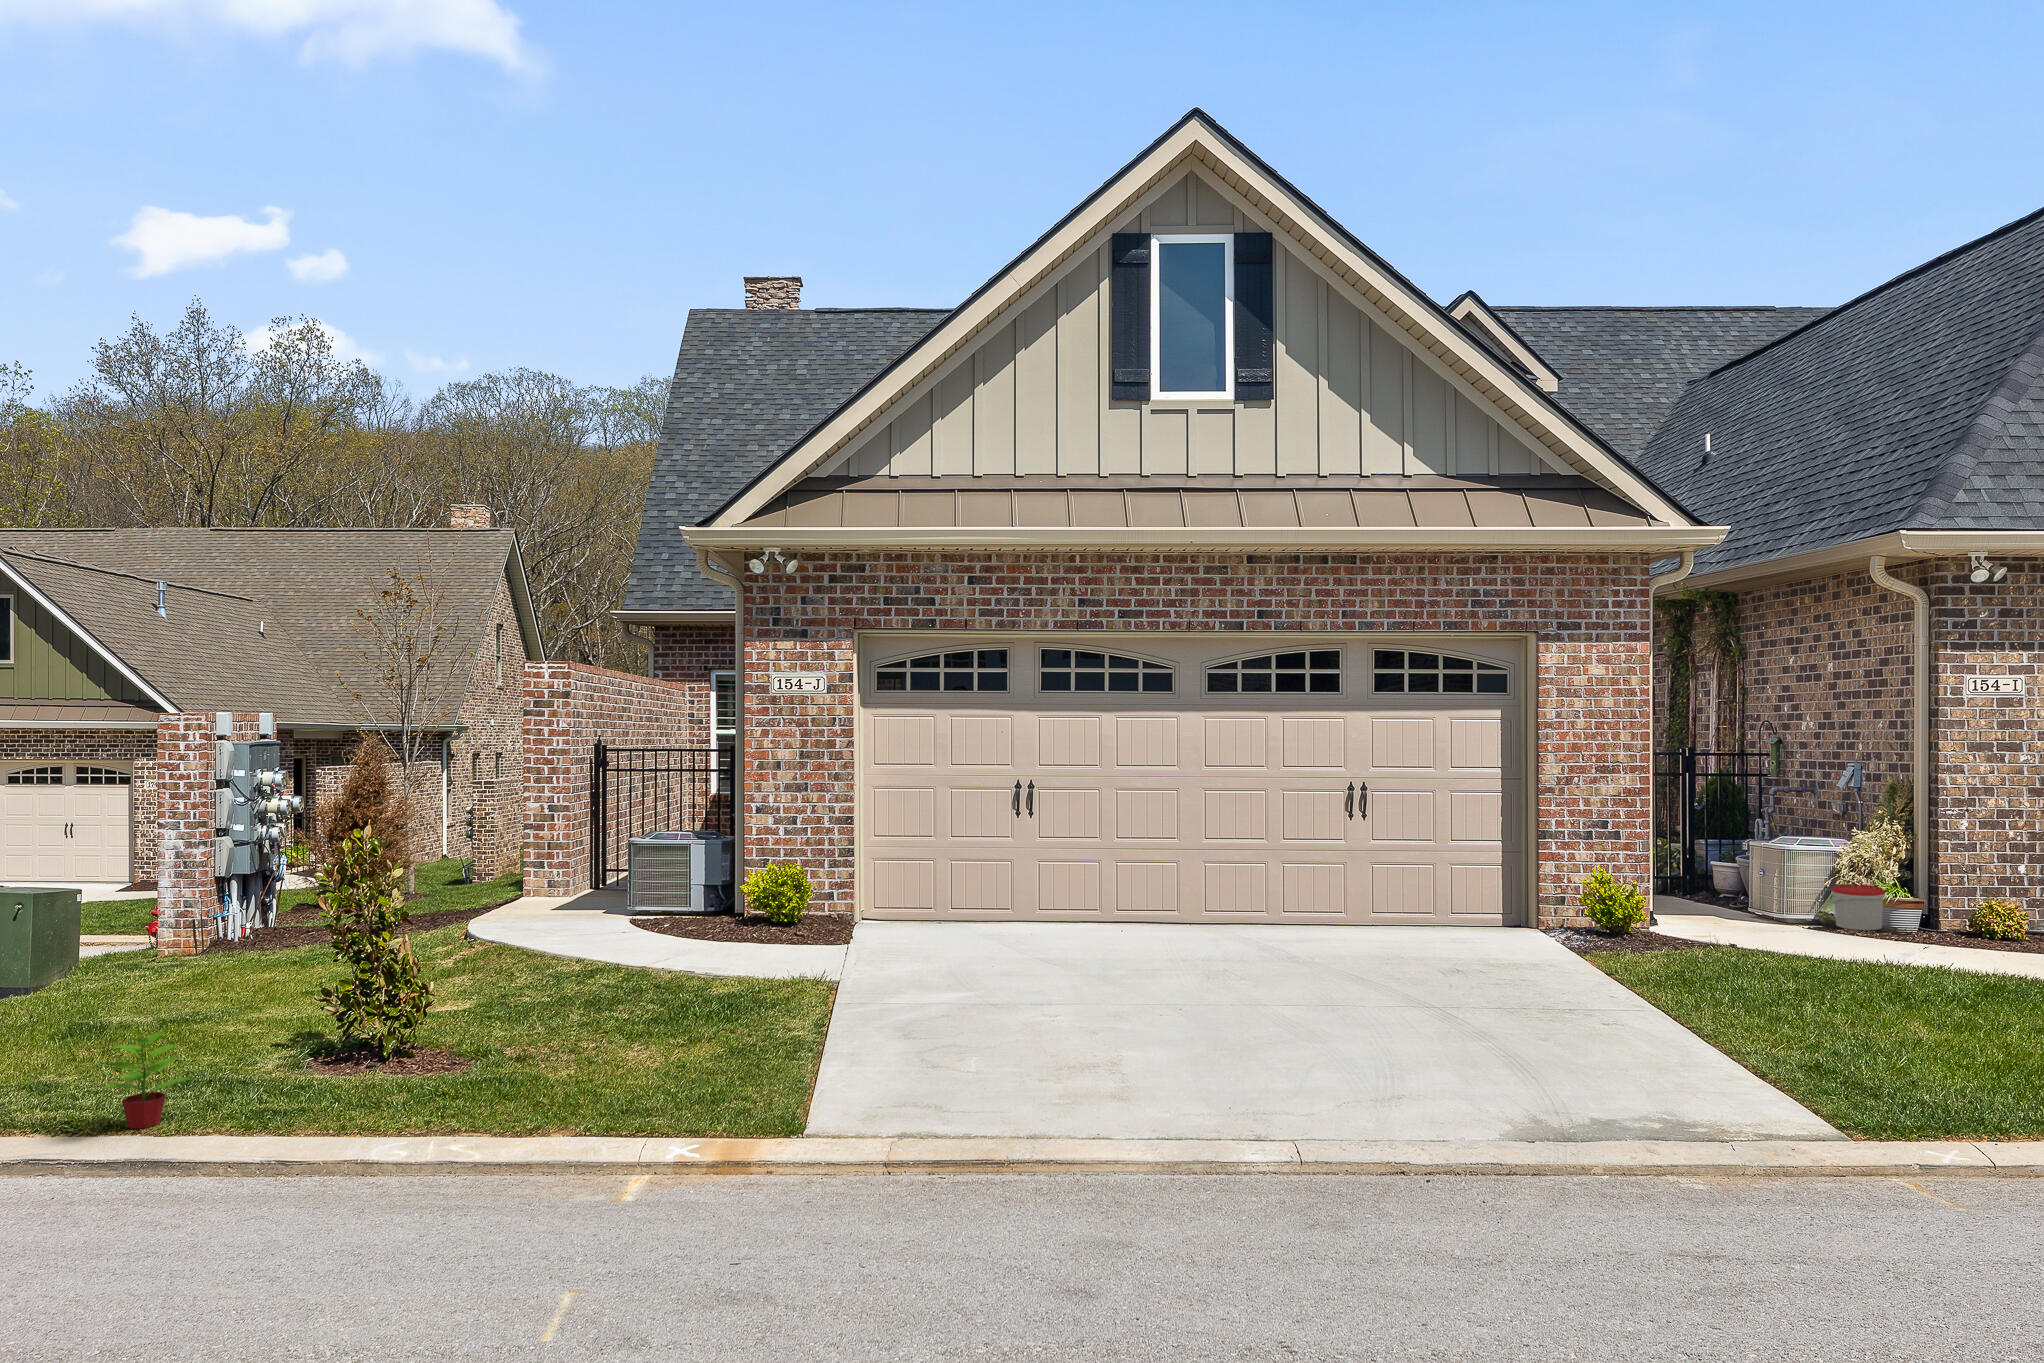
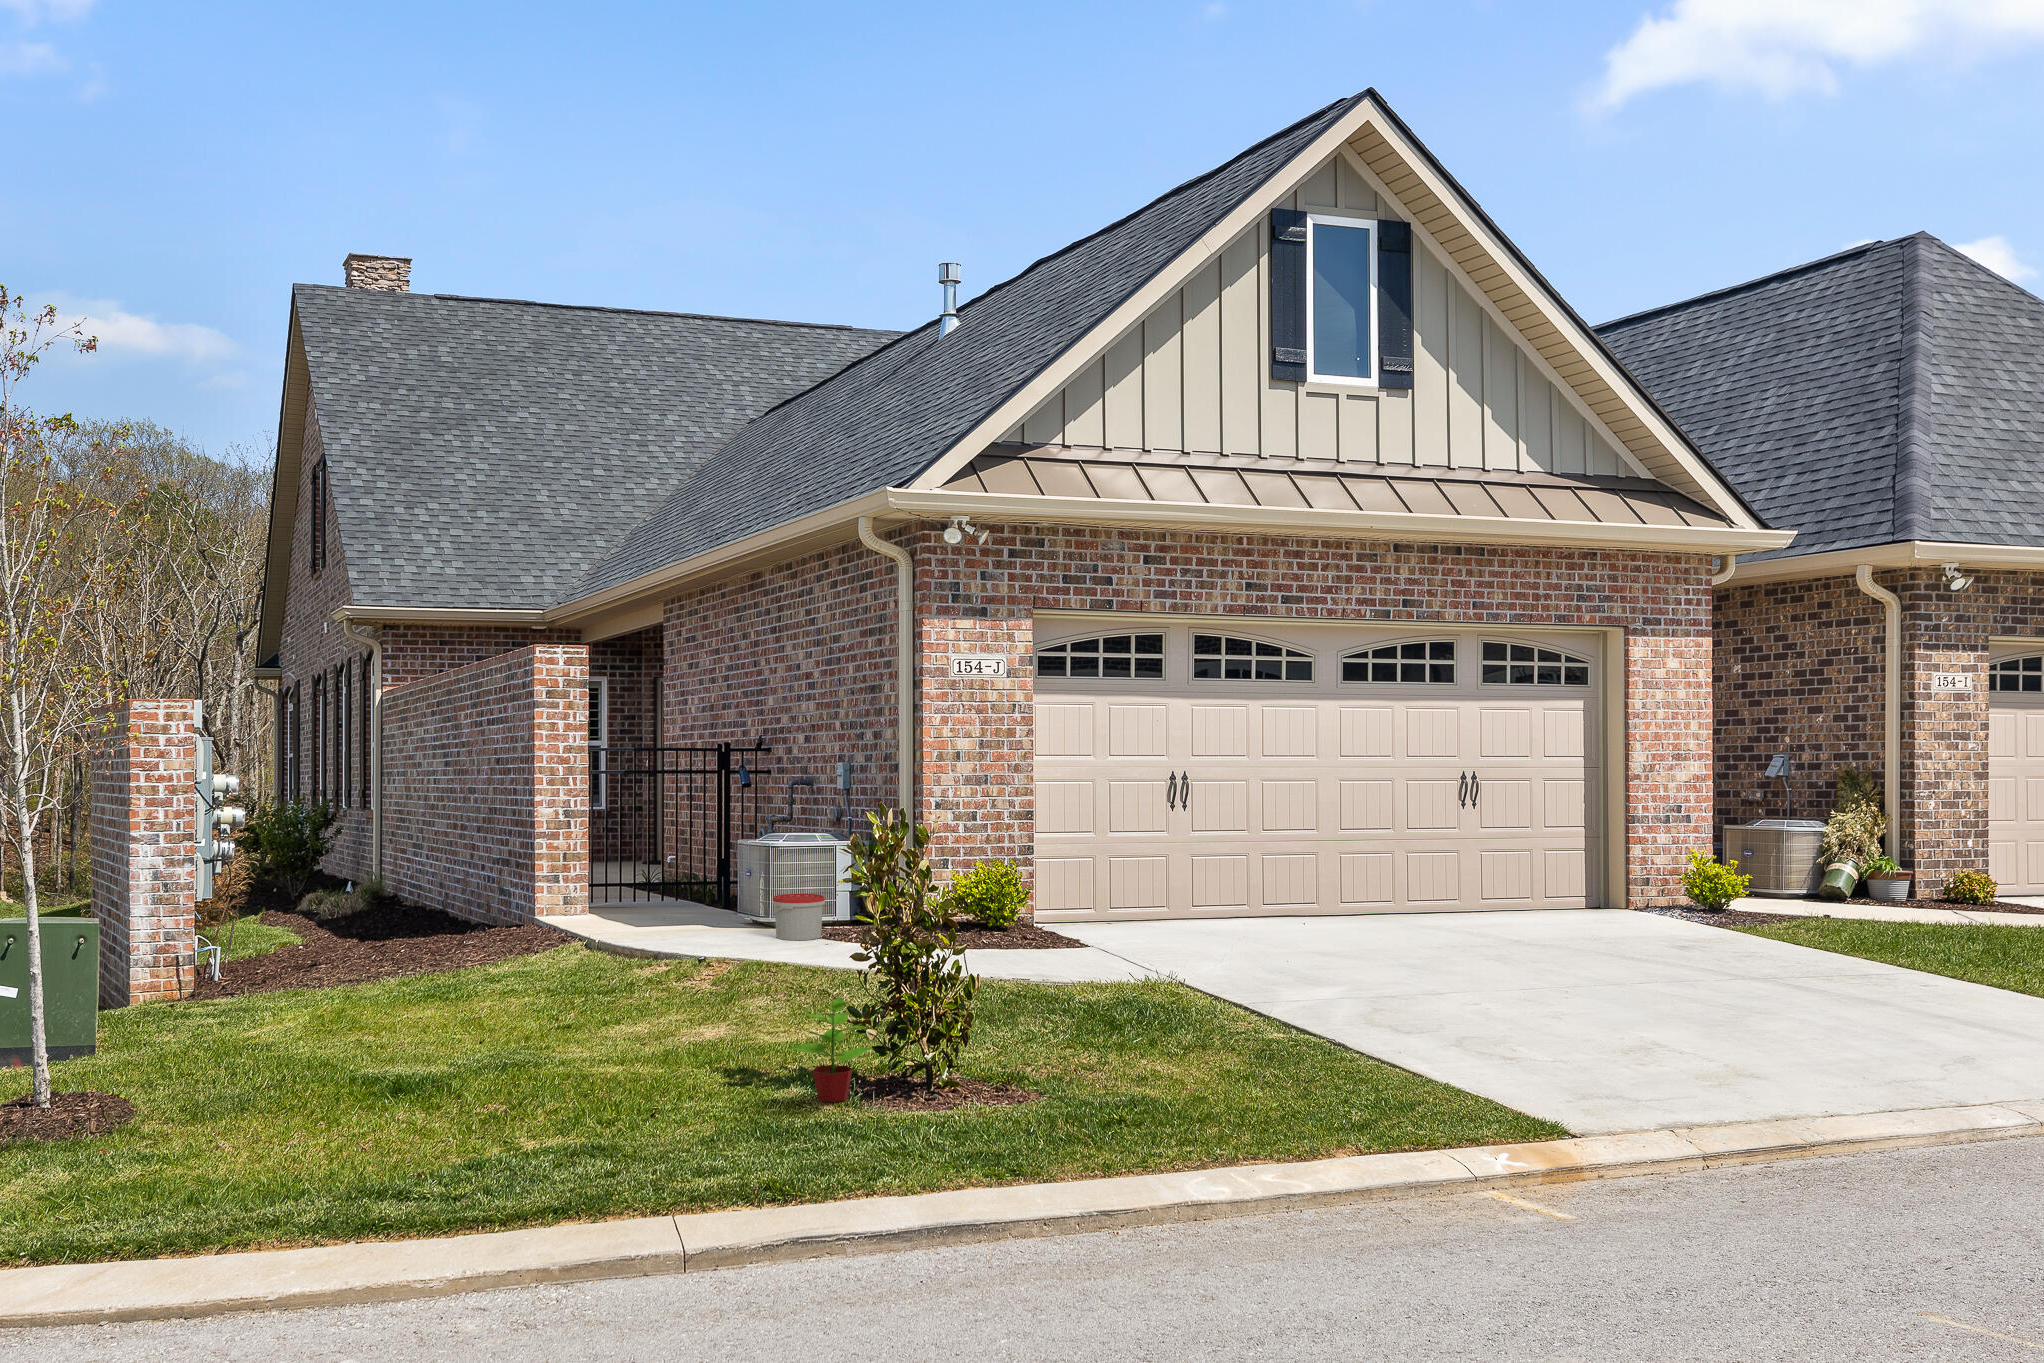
bucket: present [1831,884,1886,930] -> present [773,894,825,940]

